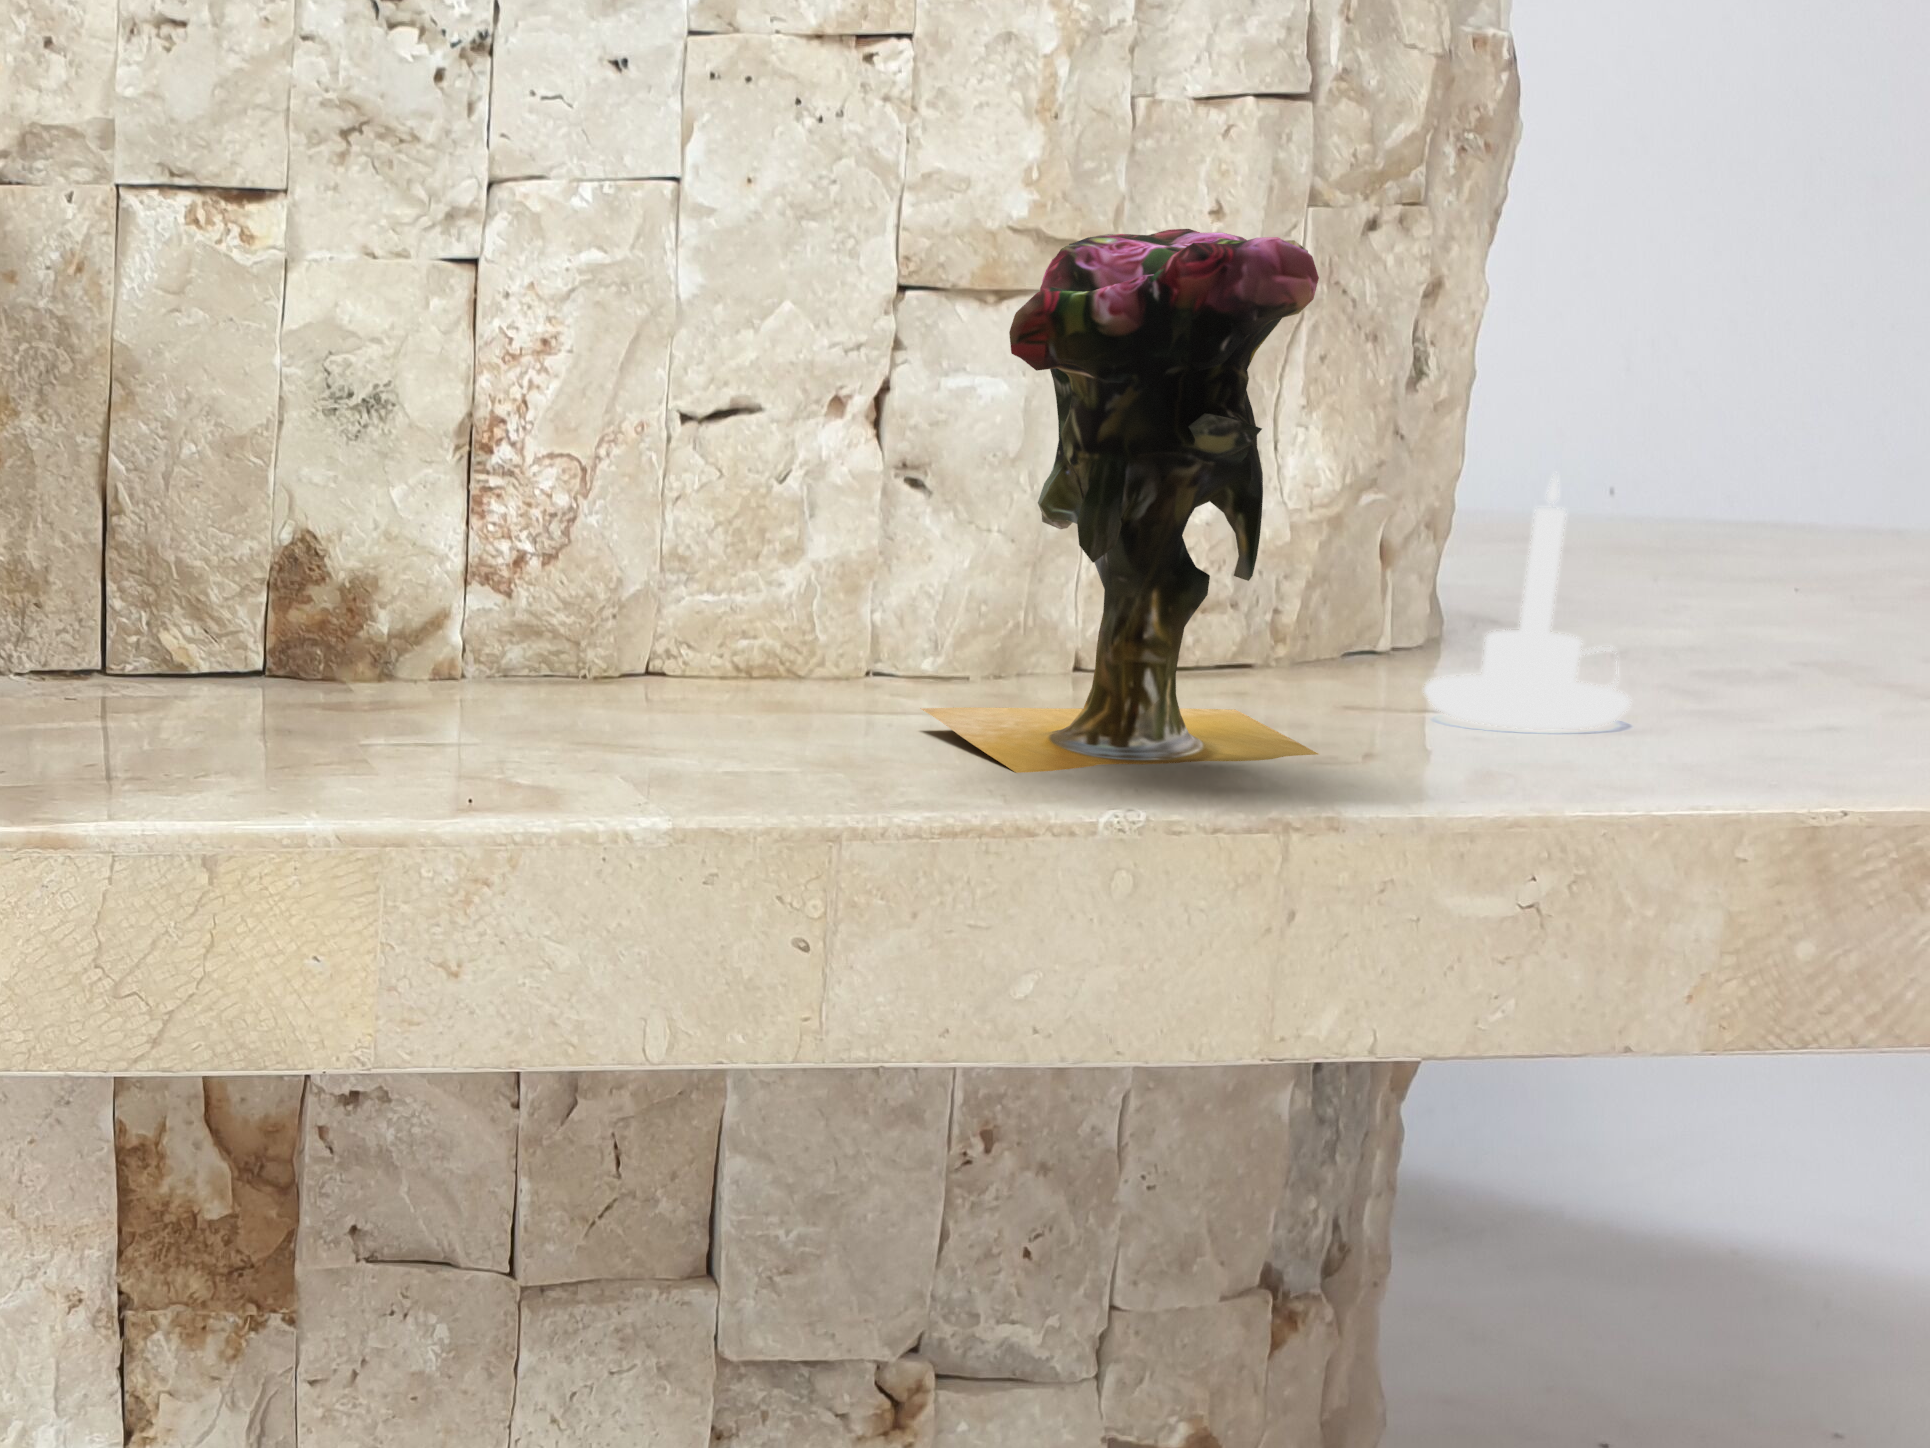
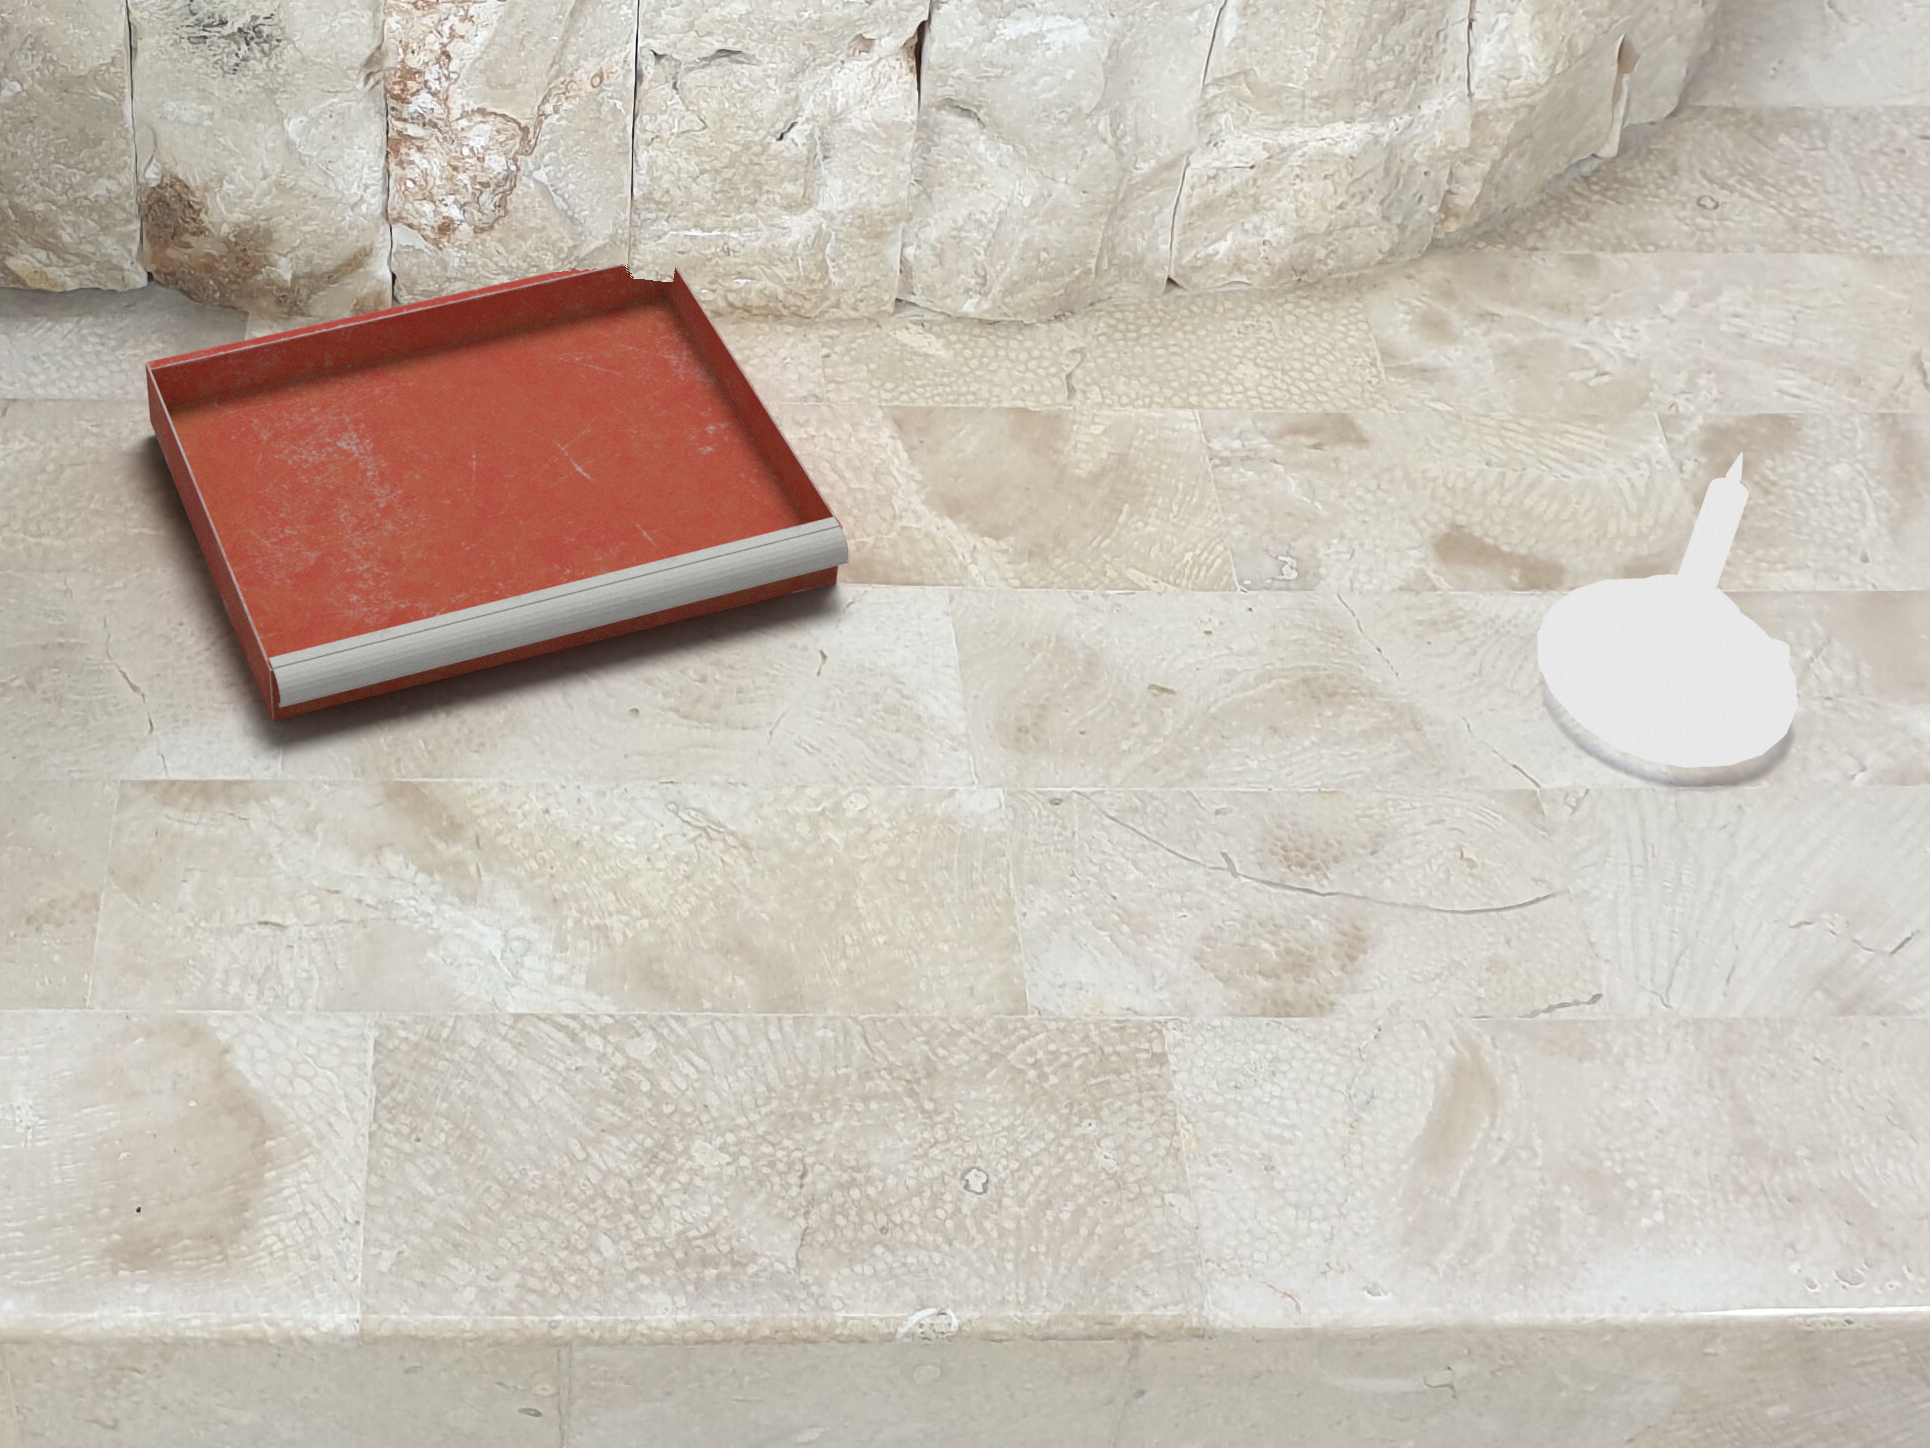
vase: present [921,229,1319,773] -> none [861,234,1381,1087]
tray: none [306,602,890,755] -> present [145,264,849,721]

